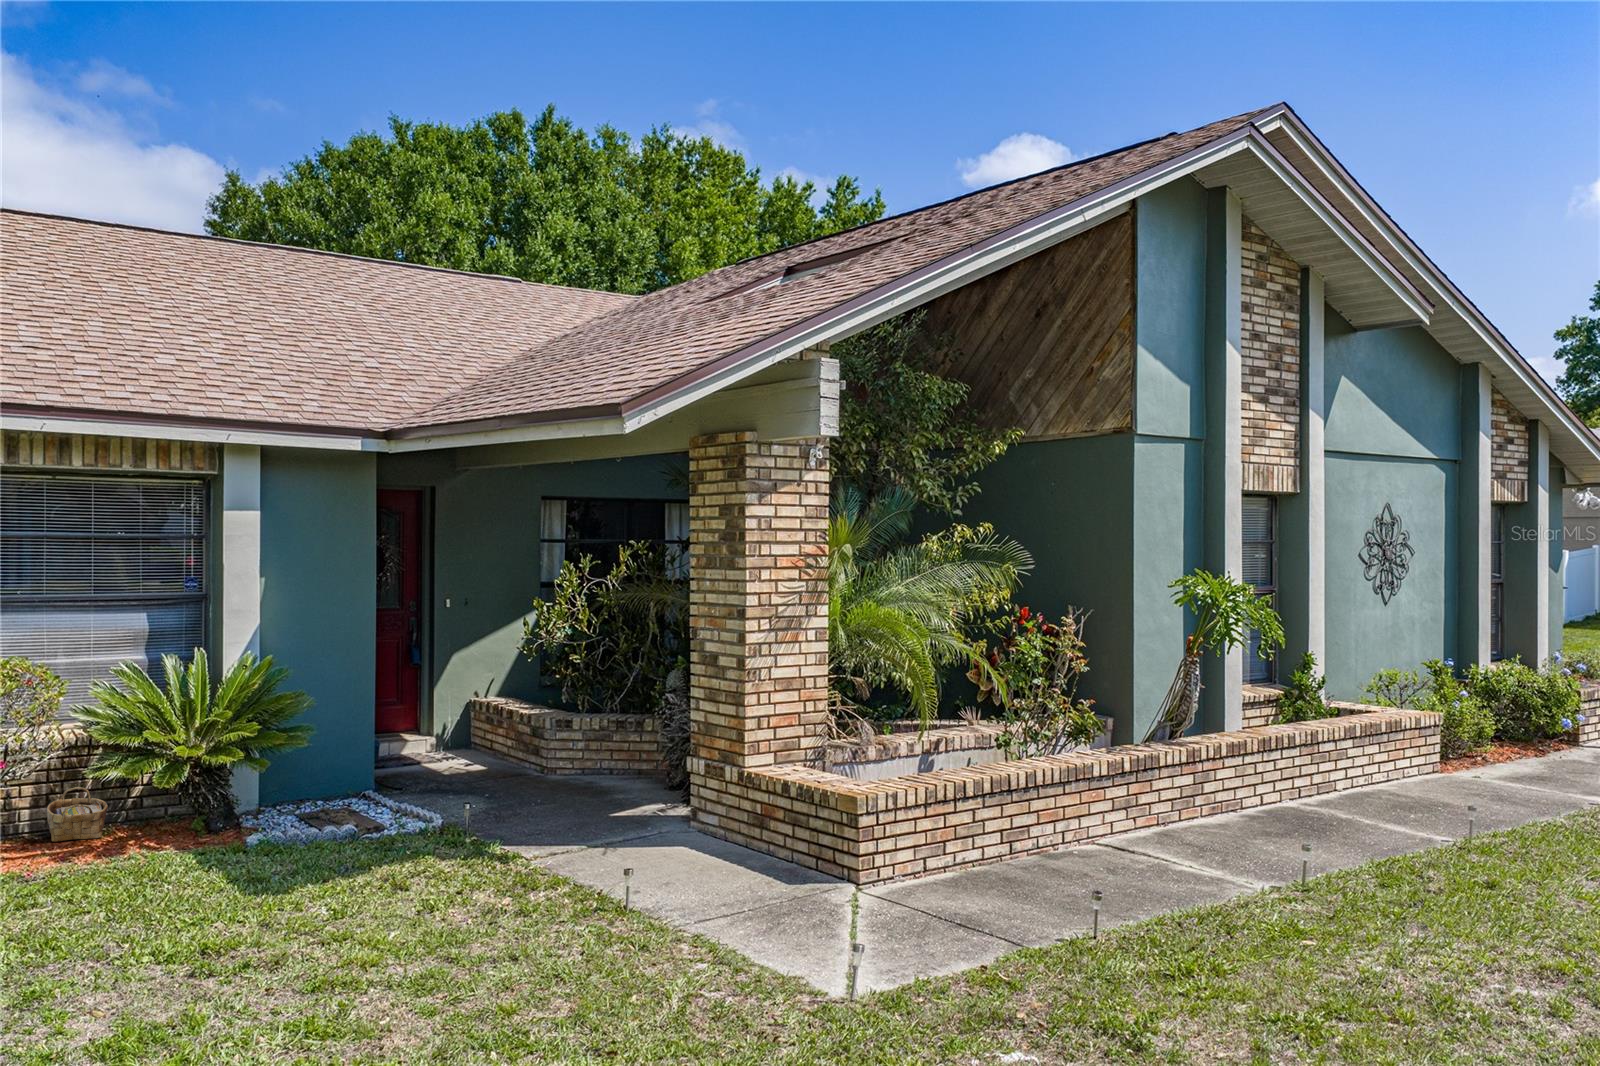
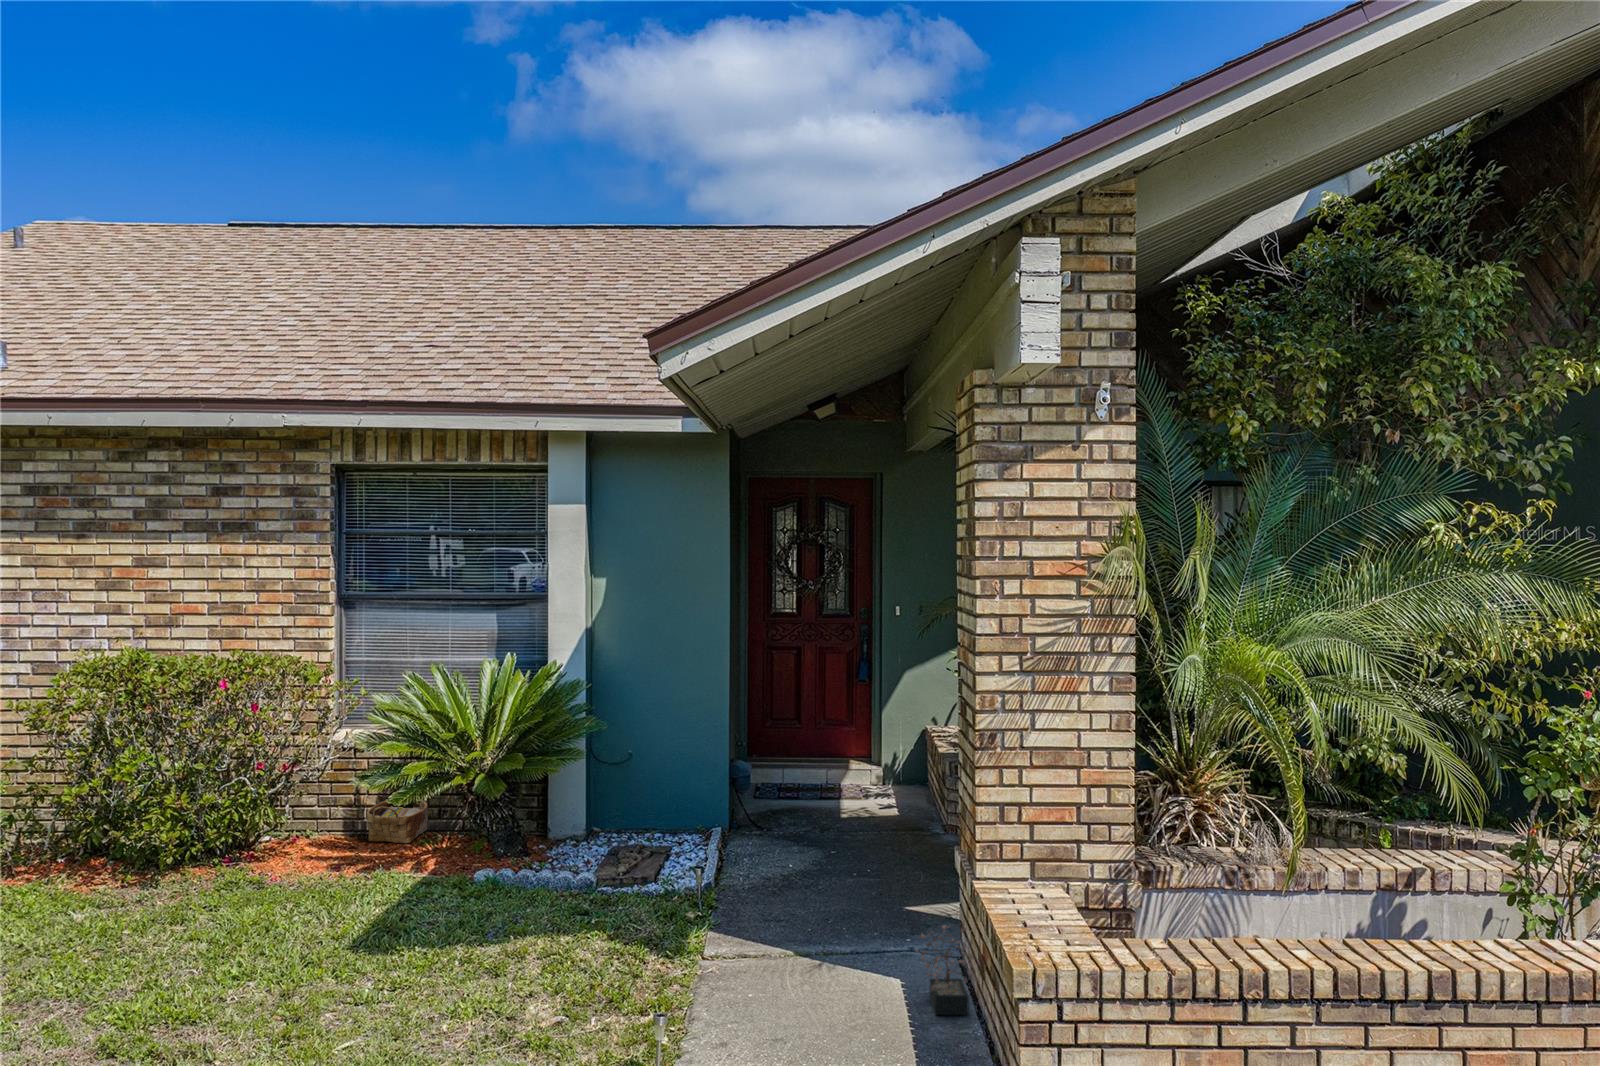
decorative plant: none [702,802,757,858] -> present [916,926,976,1015]

